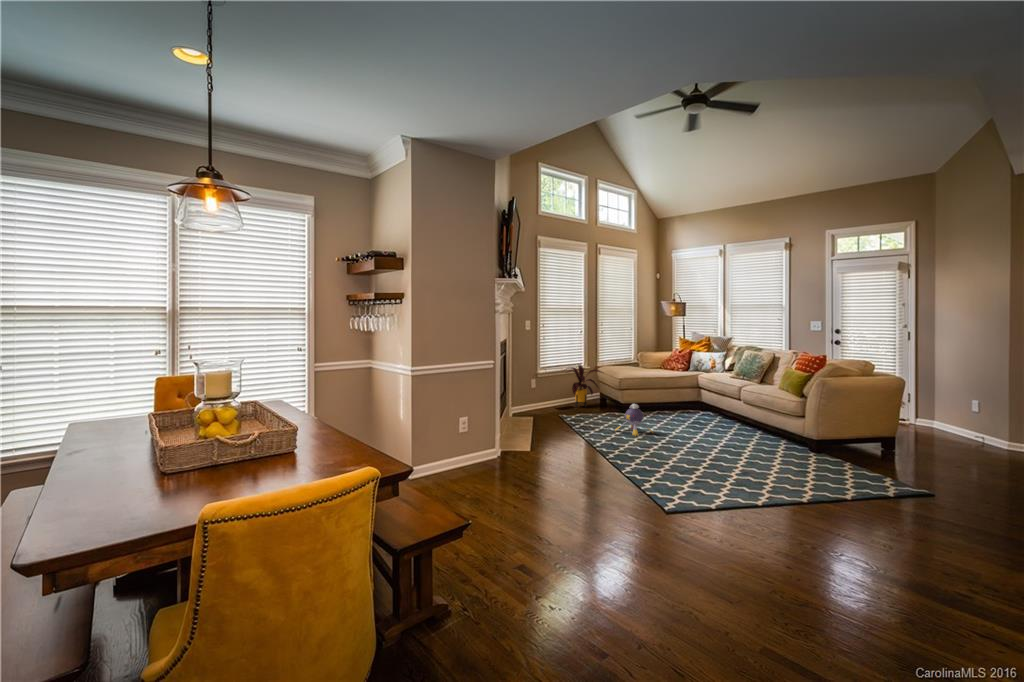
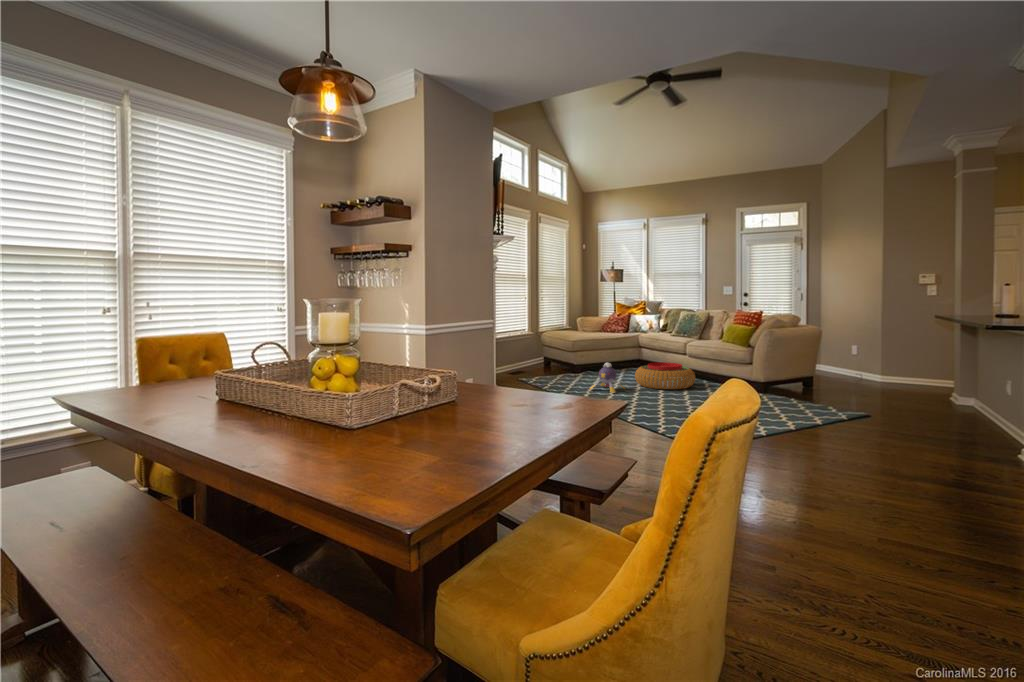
house plant: present [568,365,601,407] -> none [514,331,557,373]
pouf: none [670,406,736,437] -> present [635,362,695,390]

